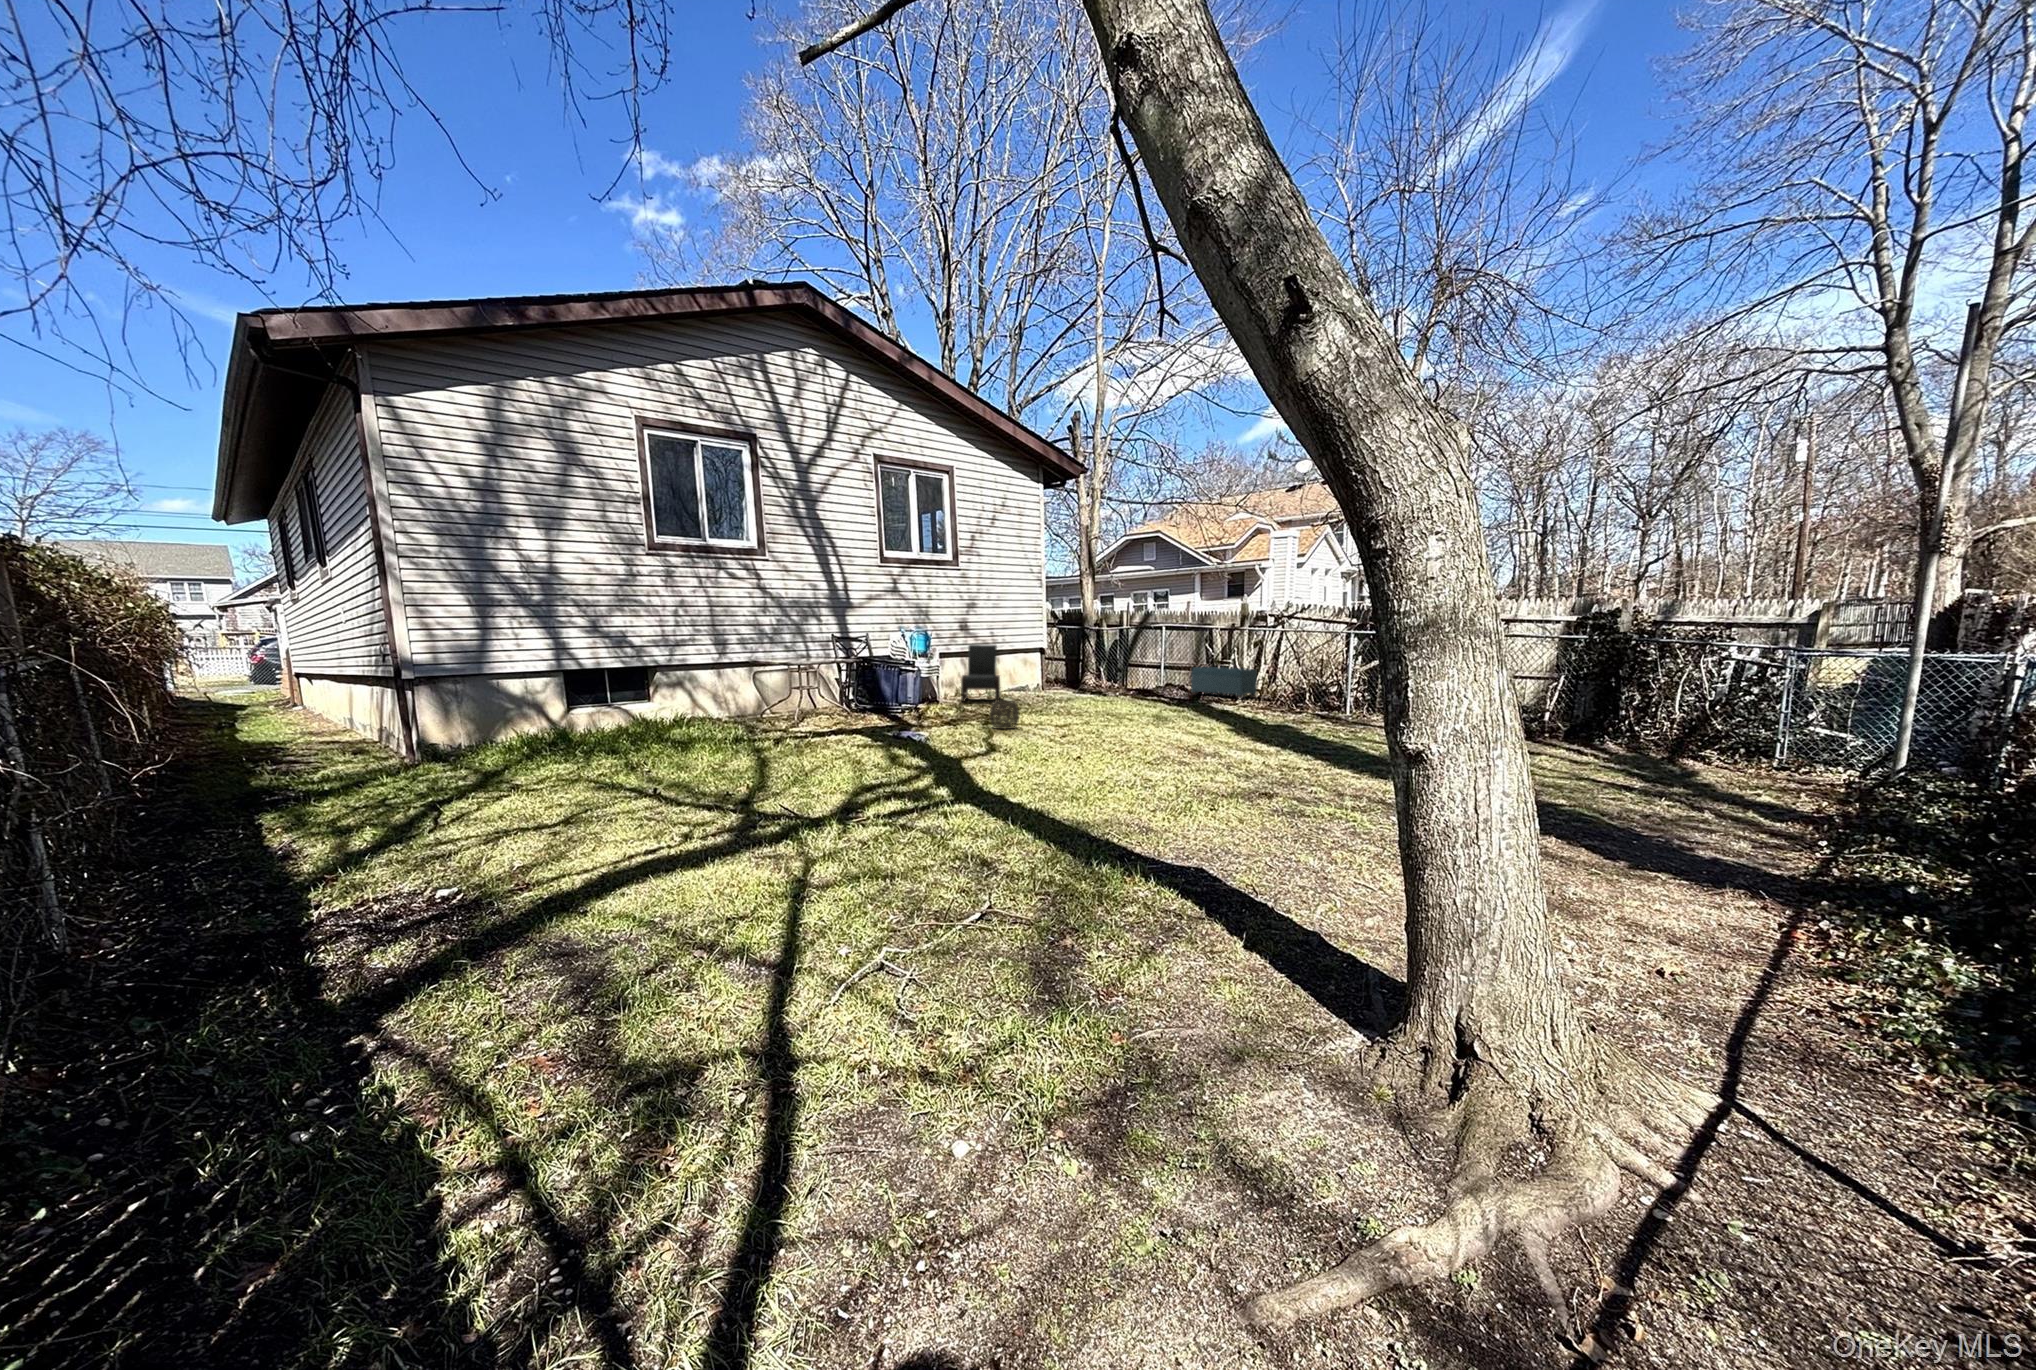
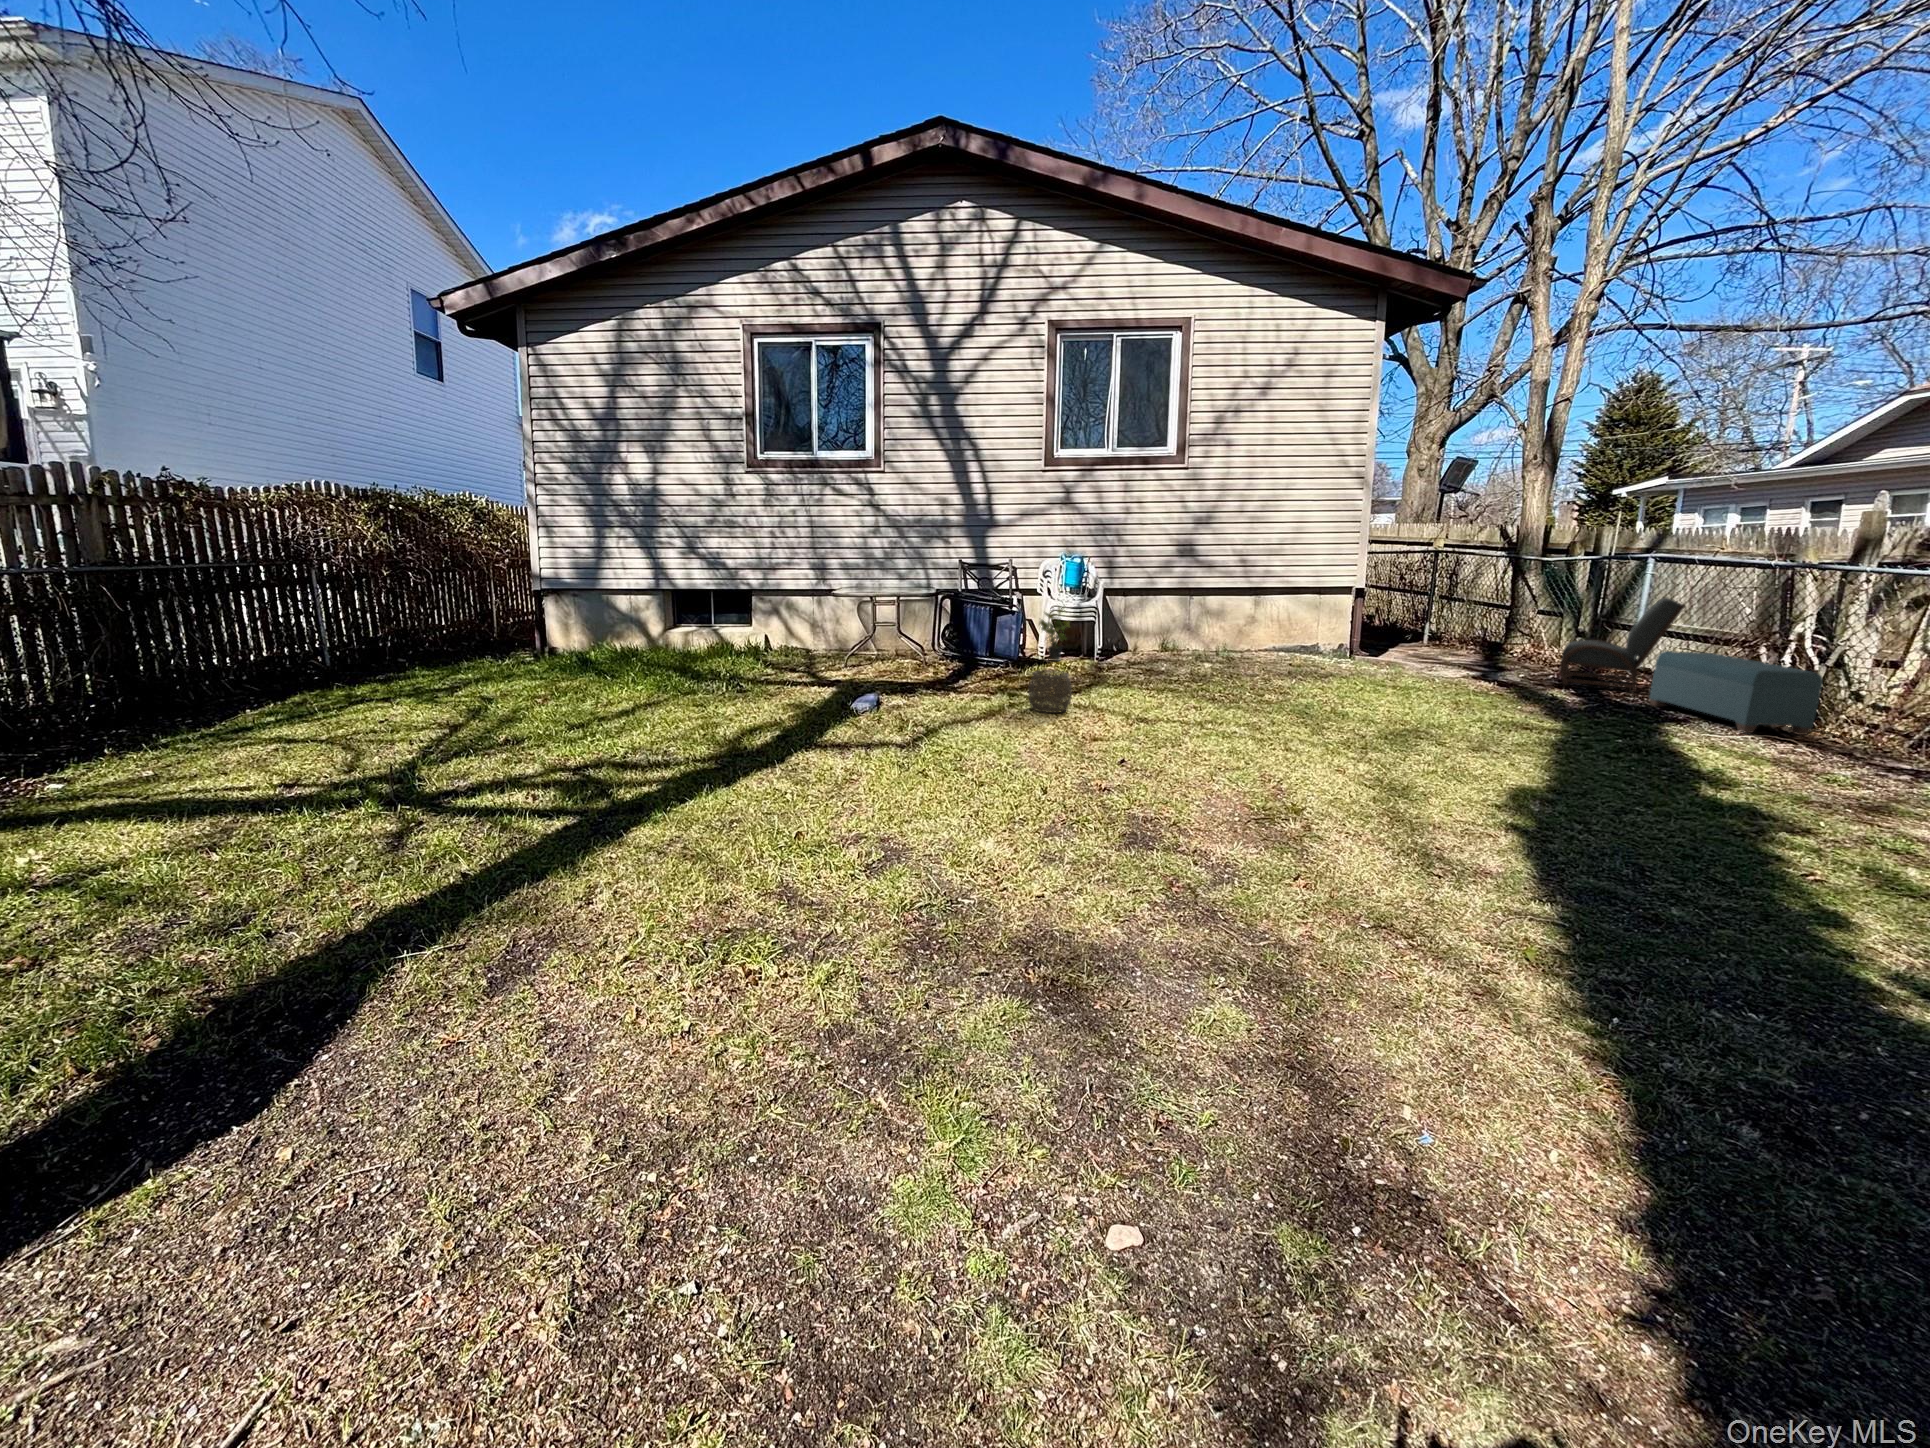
lounge chair: present [961,644,1001,702] -> present [1559,597,1685,692]
potted plant: none [893,664,917,708] -> present [1040,606,1070,661]

